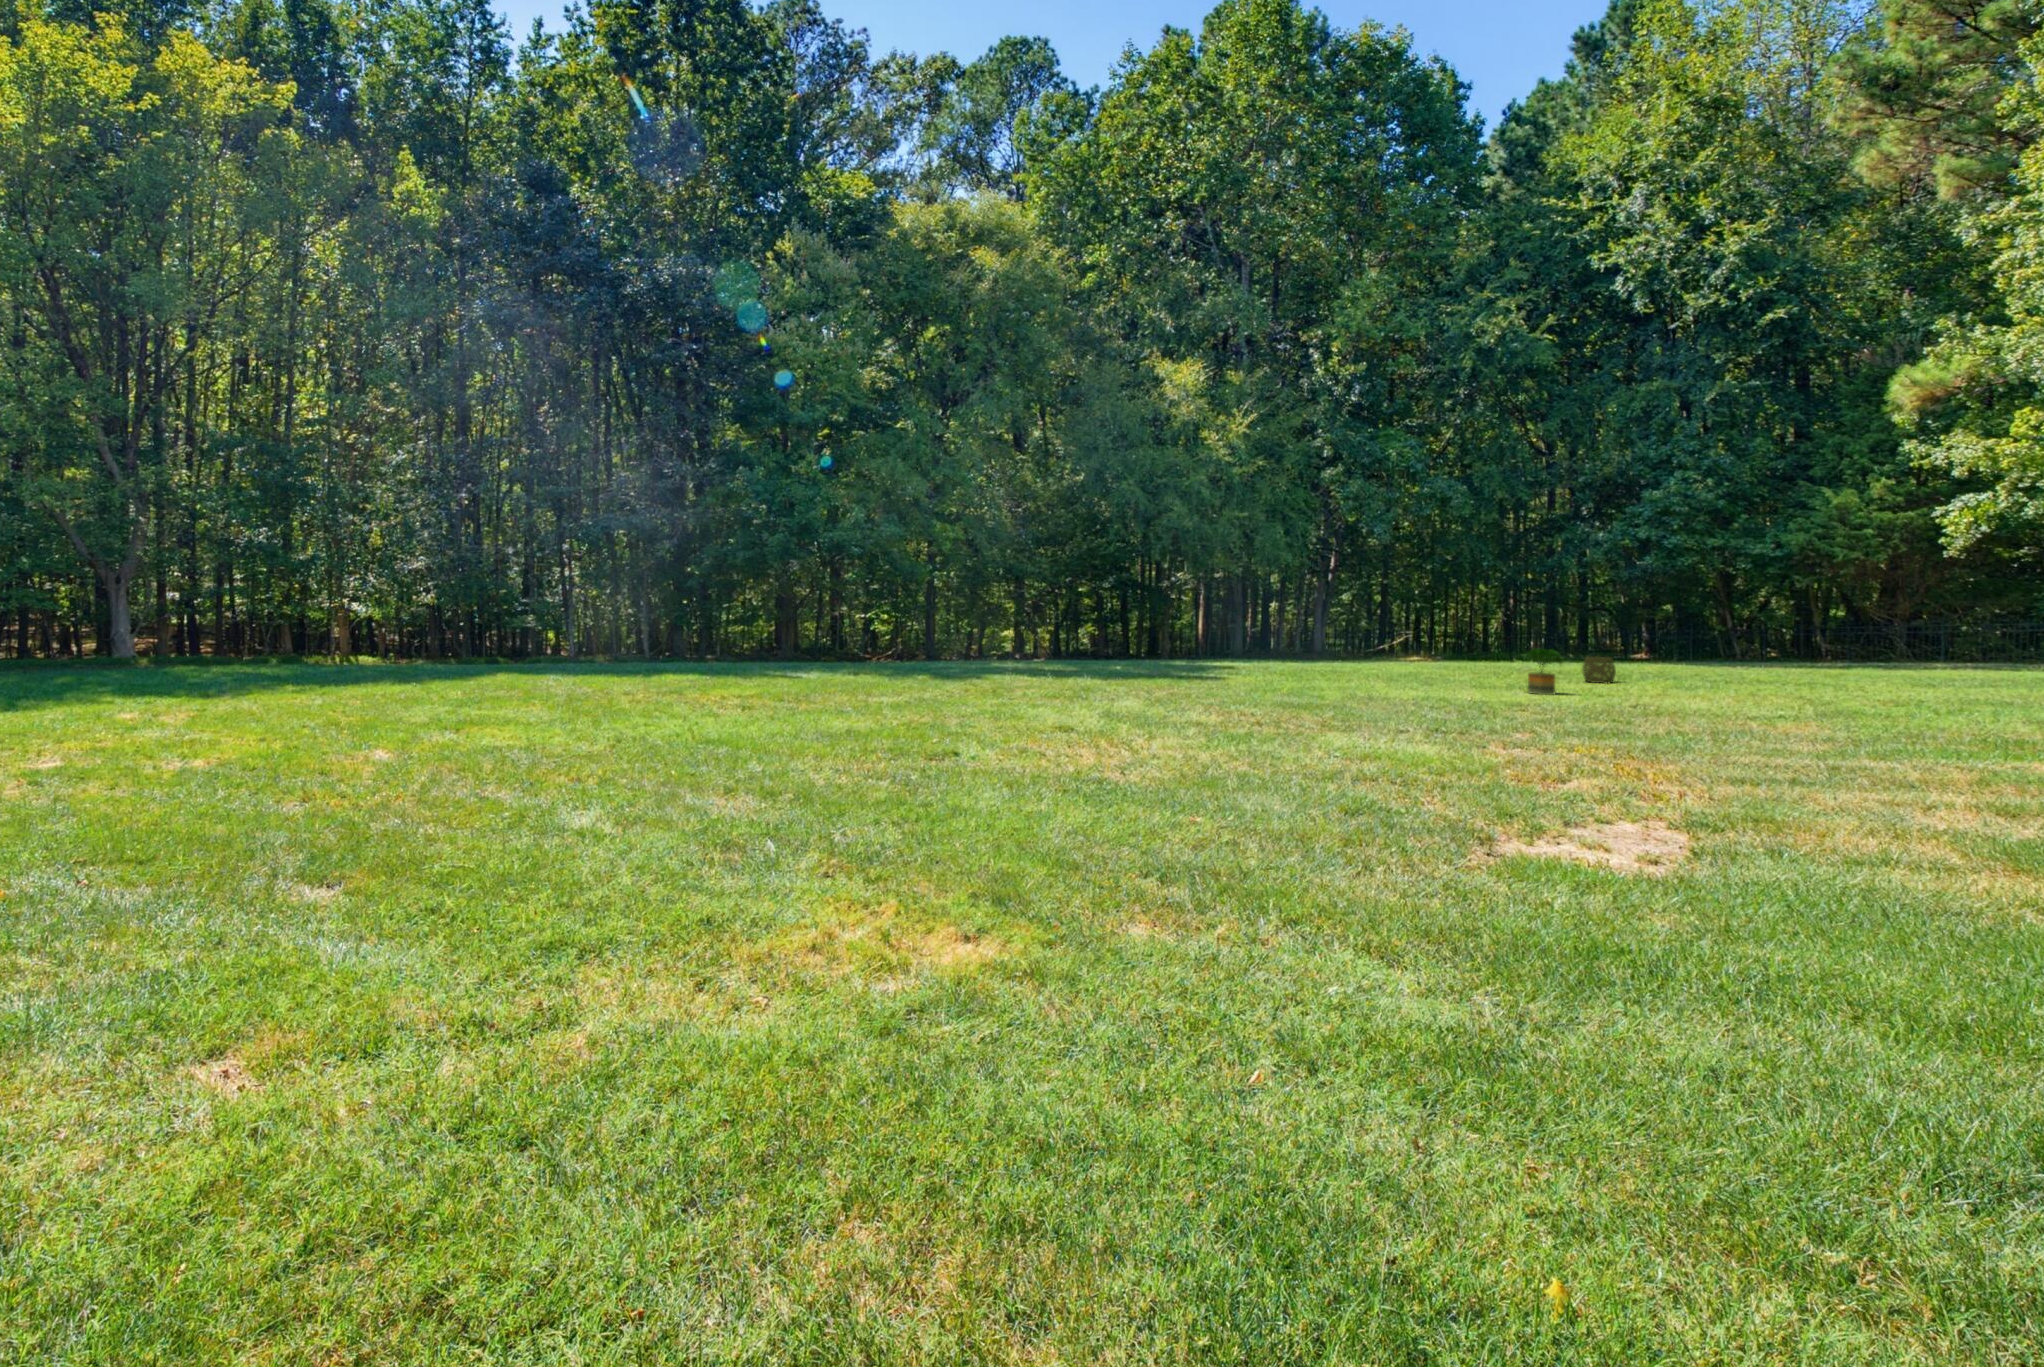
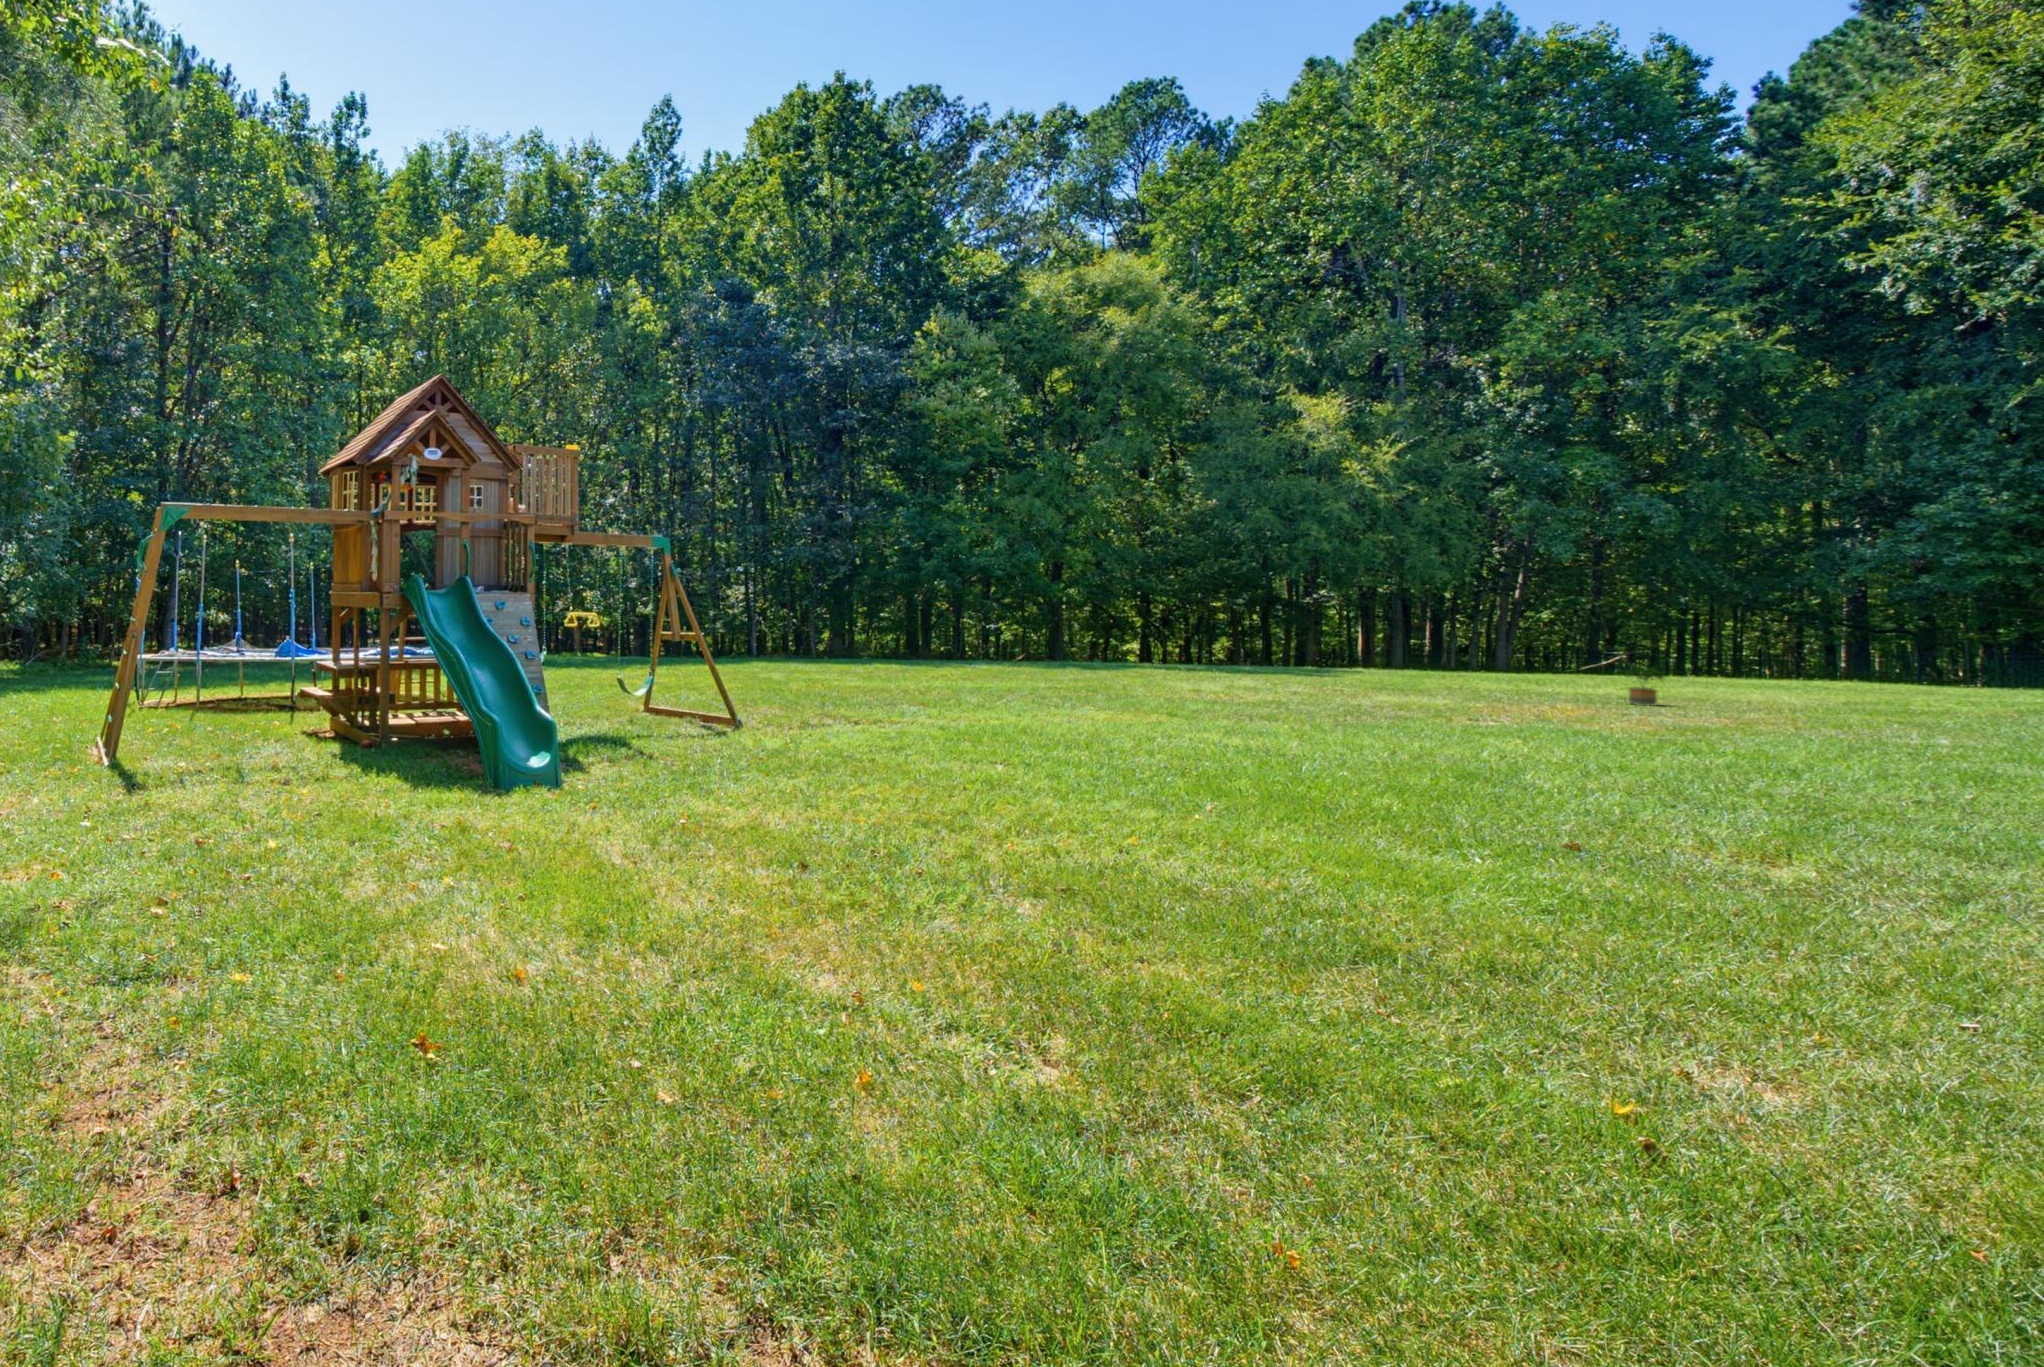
woven basket: present [1582,657,1616,683] -> none [1713,678,1751,701]

